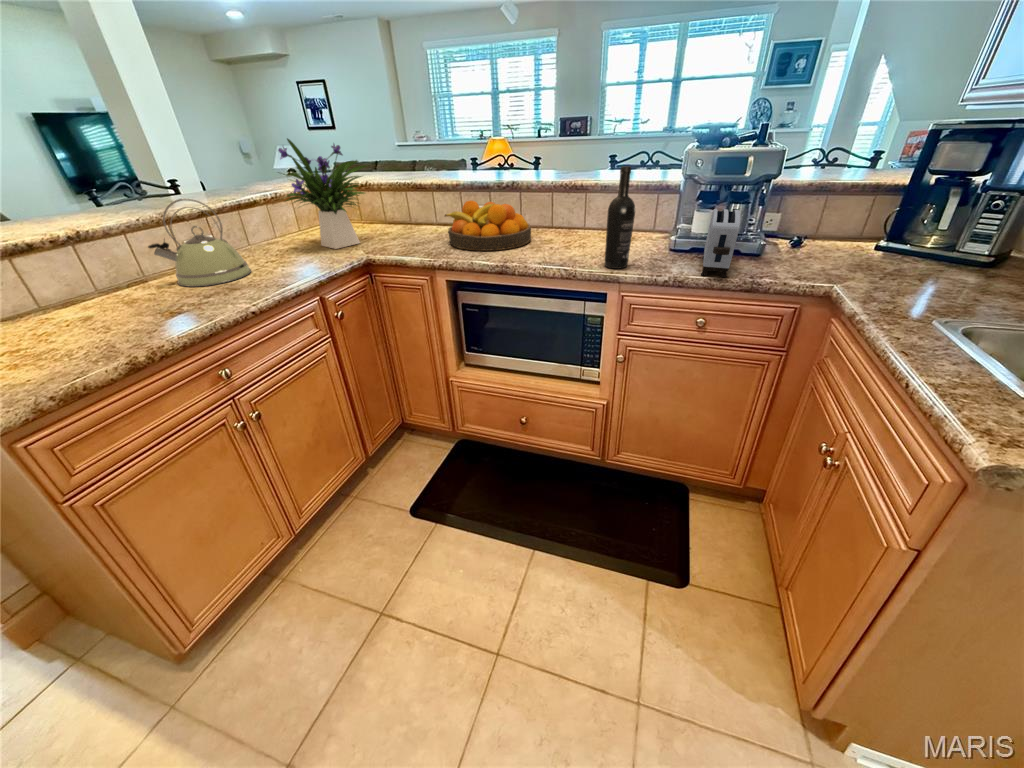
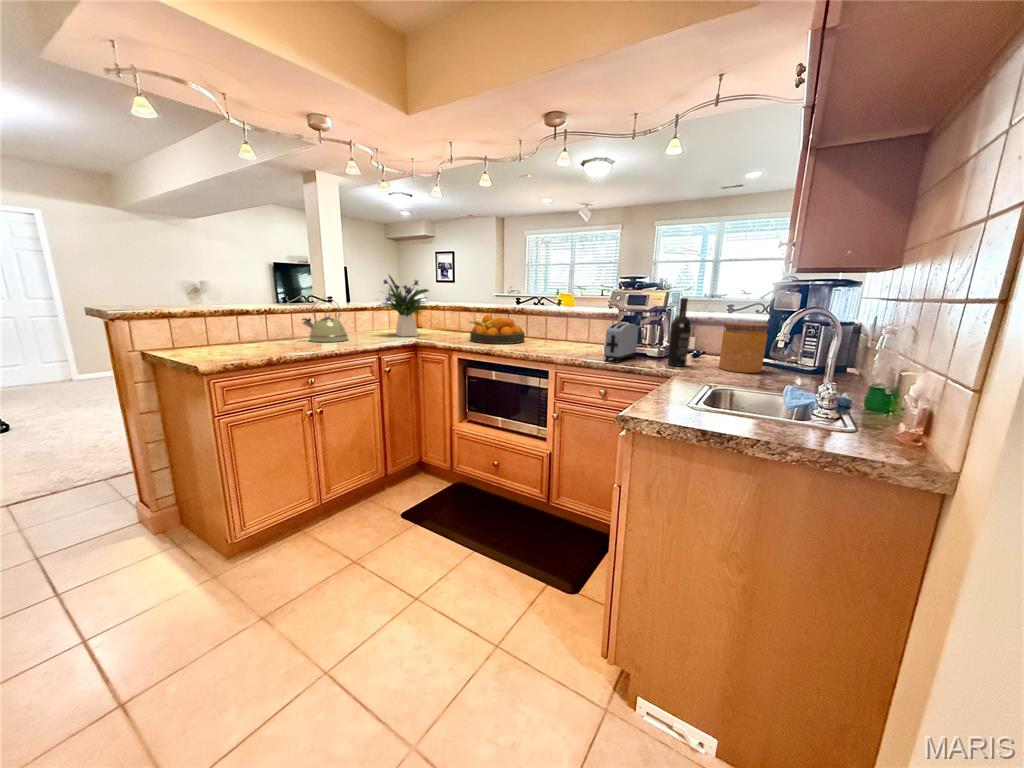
wine bottle: present [605,166,635,269] -> present [668,298,691,366]
jar: none [856,196,960,278] -> present [719,322,769,373]

